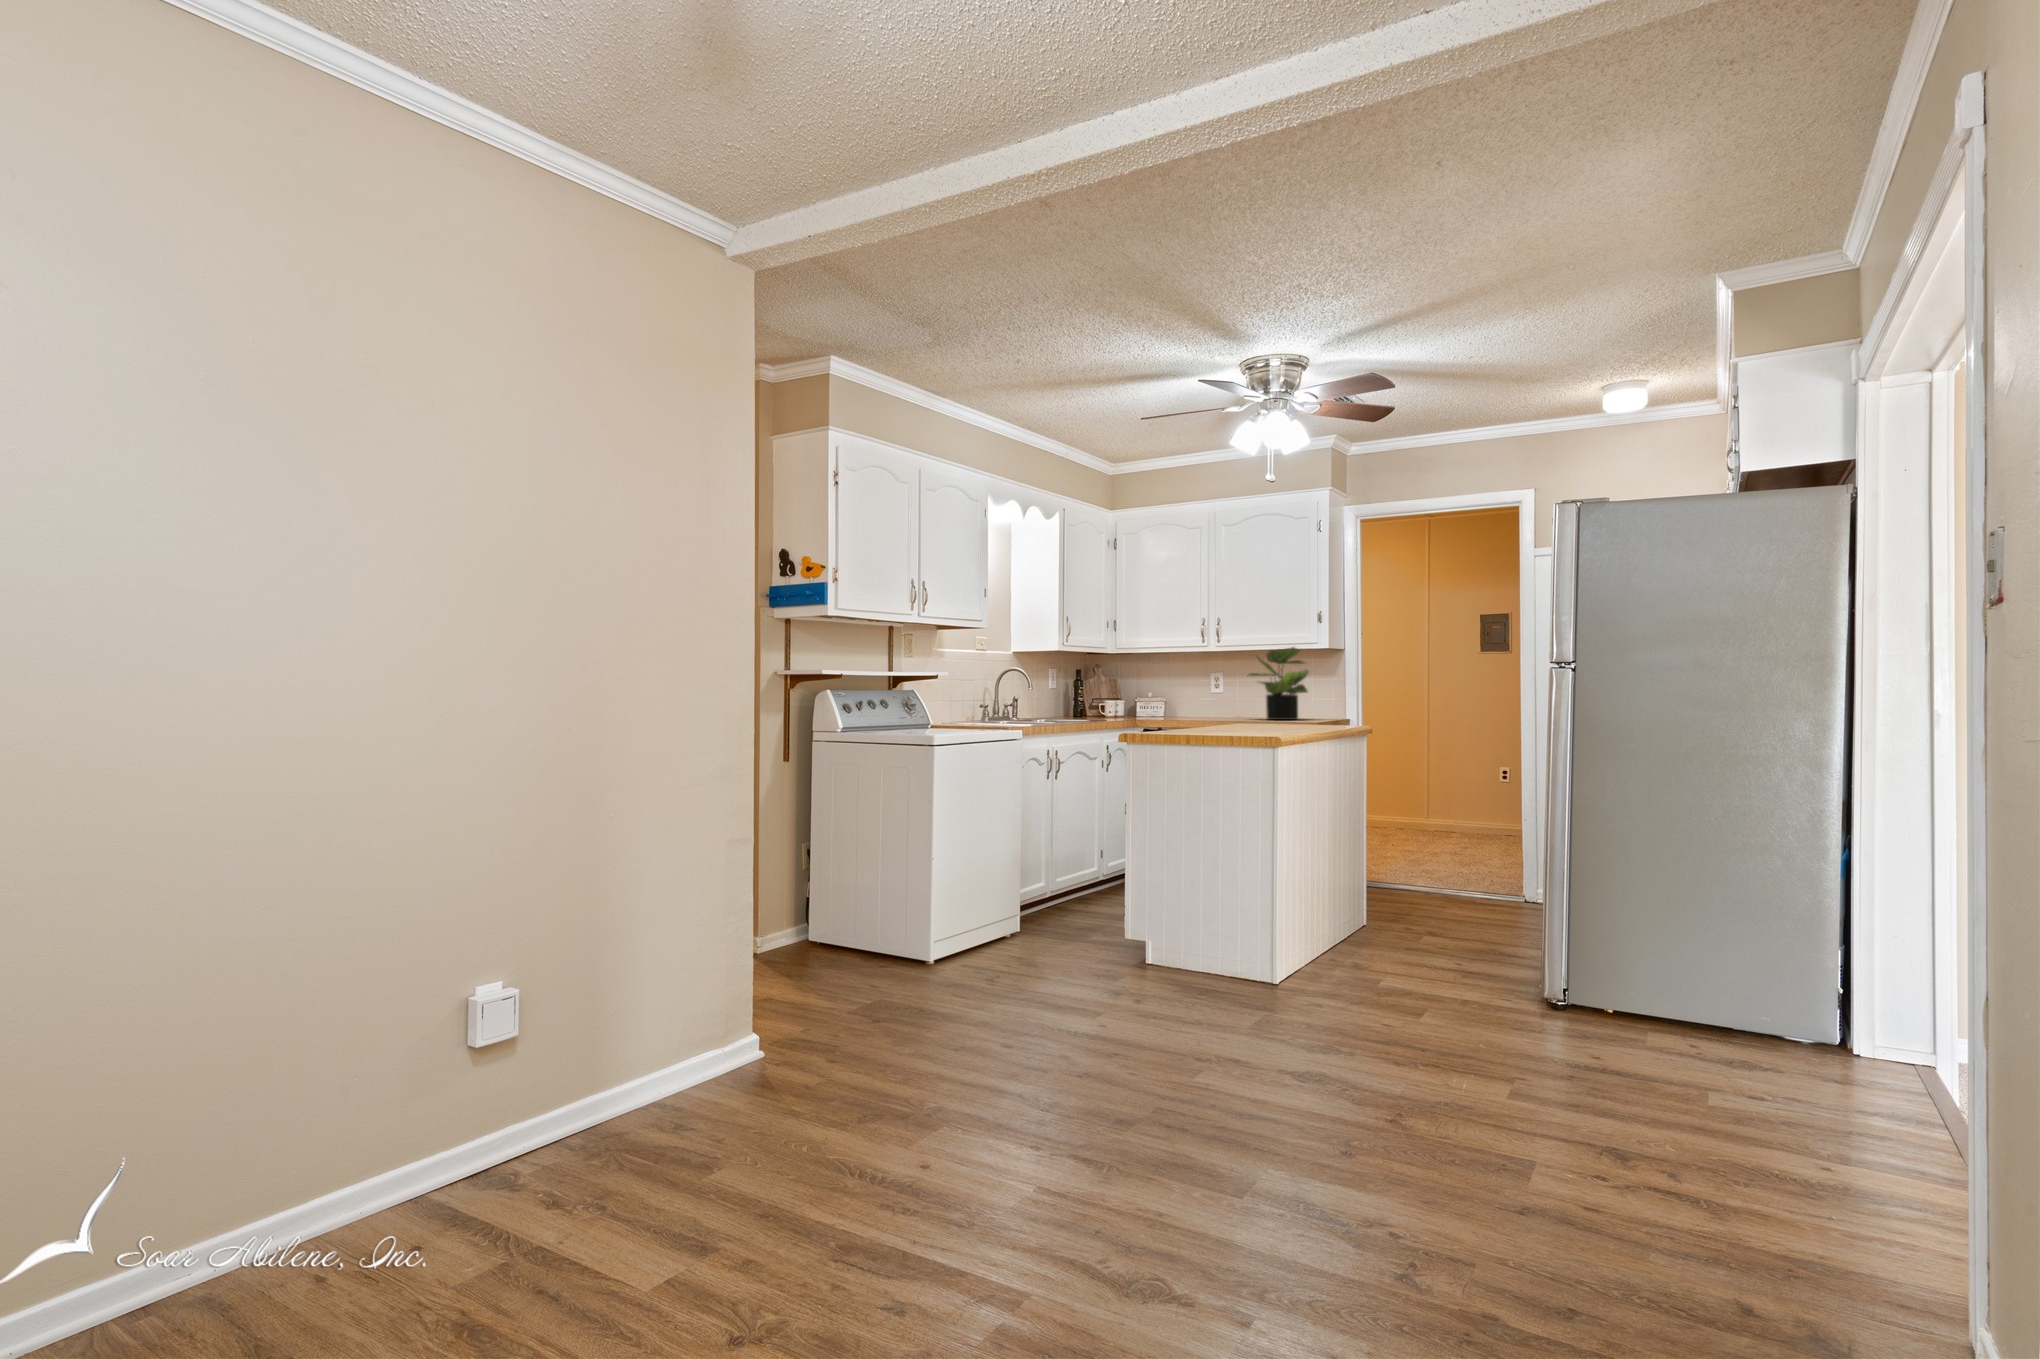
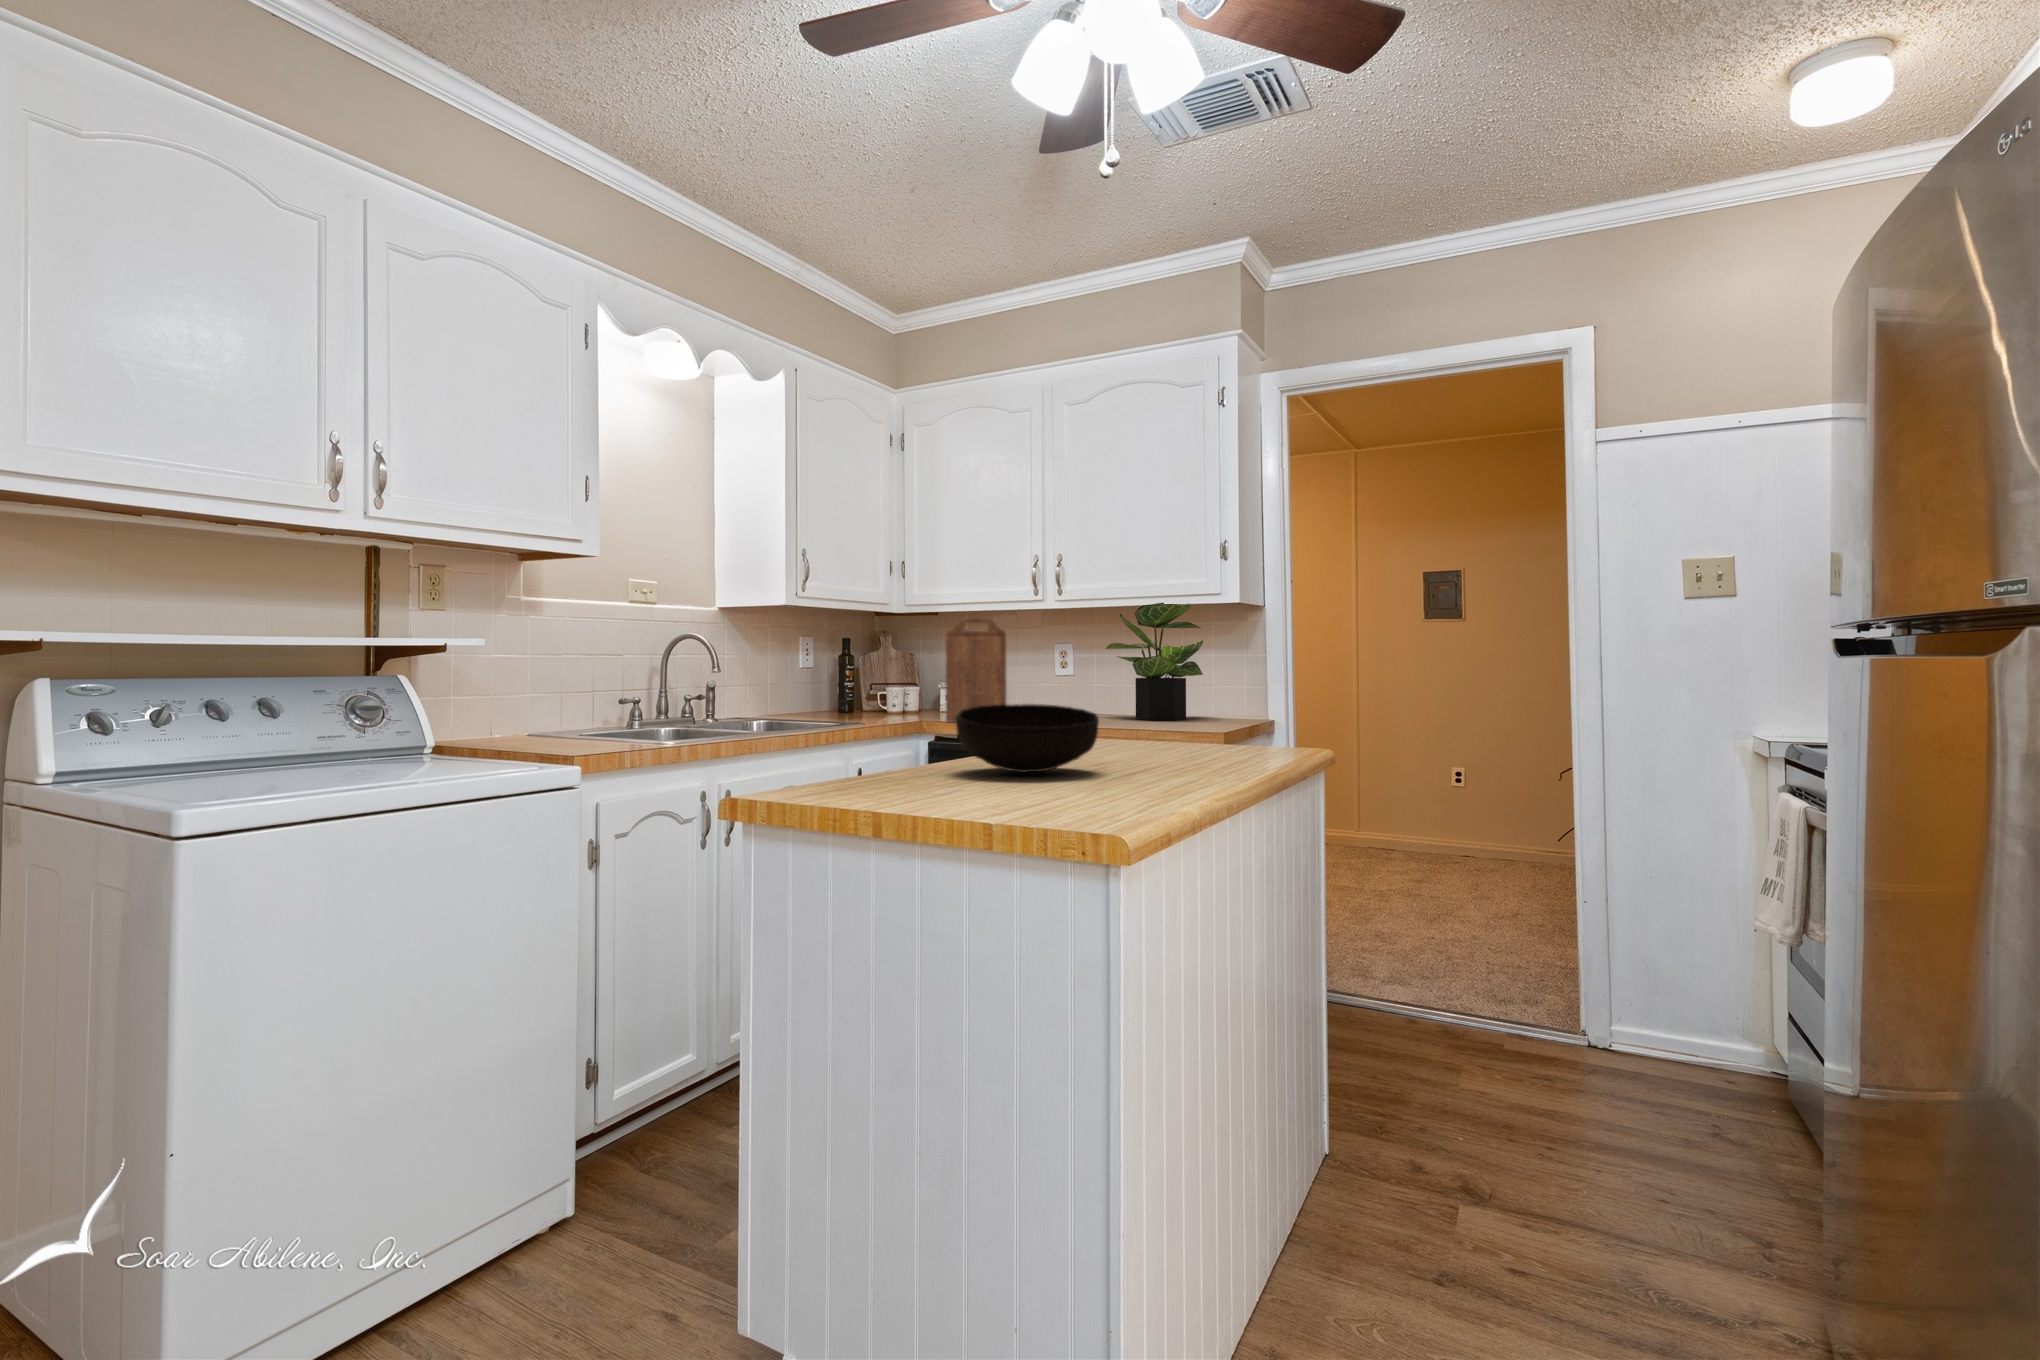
cutting board: none [1150,658,1187,721] -> present [946,617,1006,722]
bowl: none [1198,704,1261,732] -> present [956,704,1099,772]

